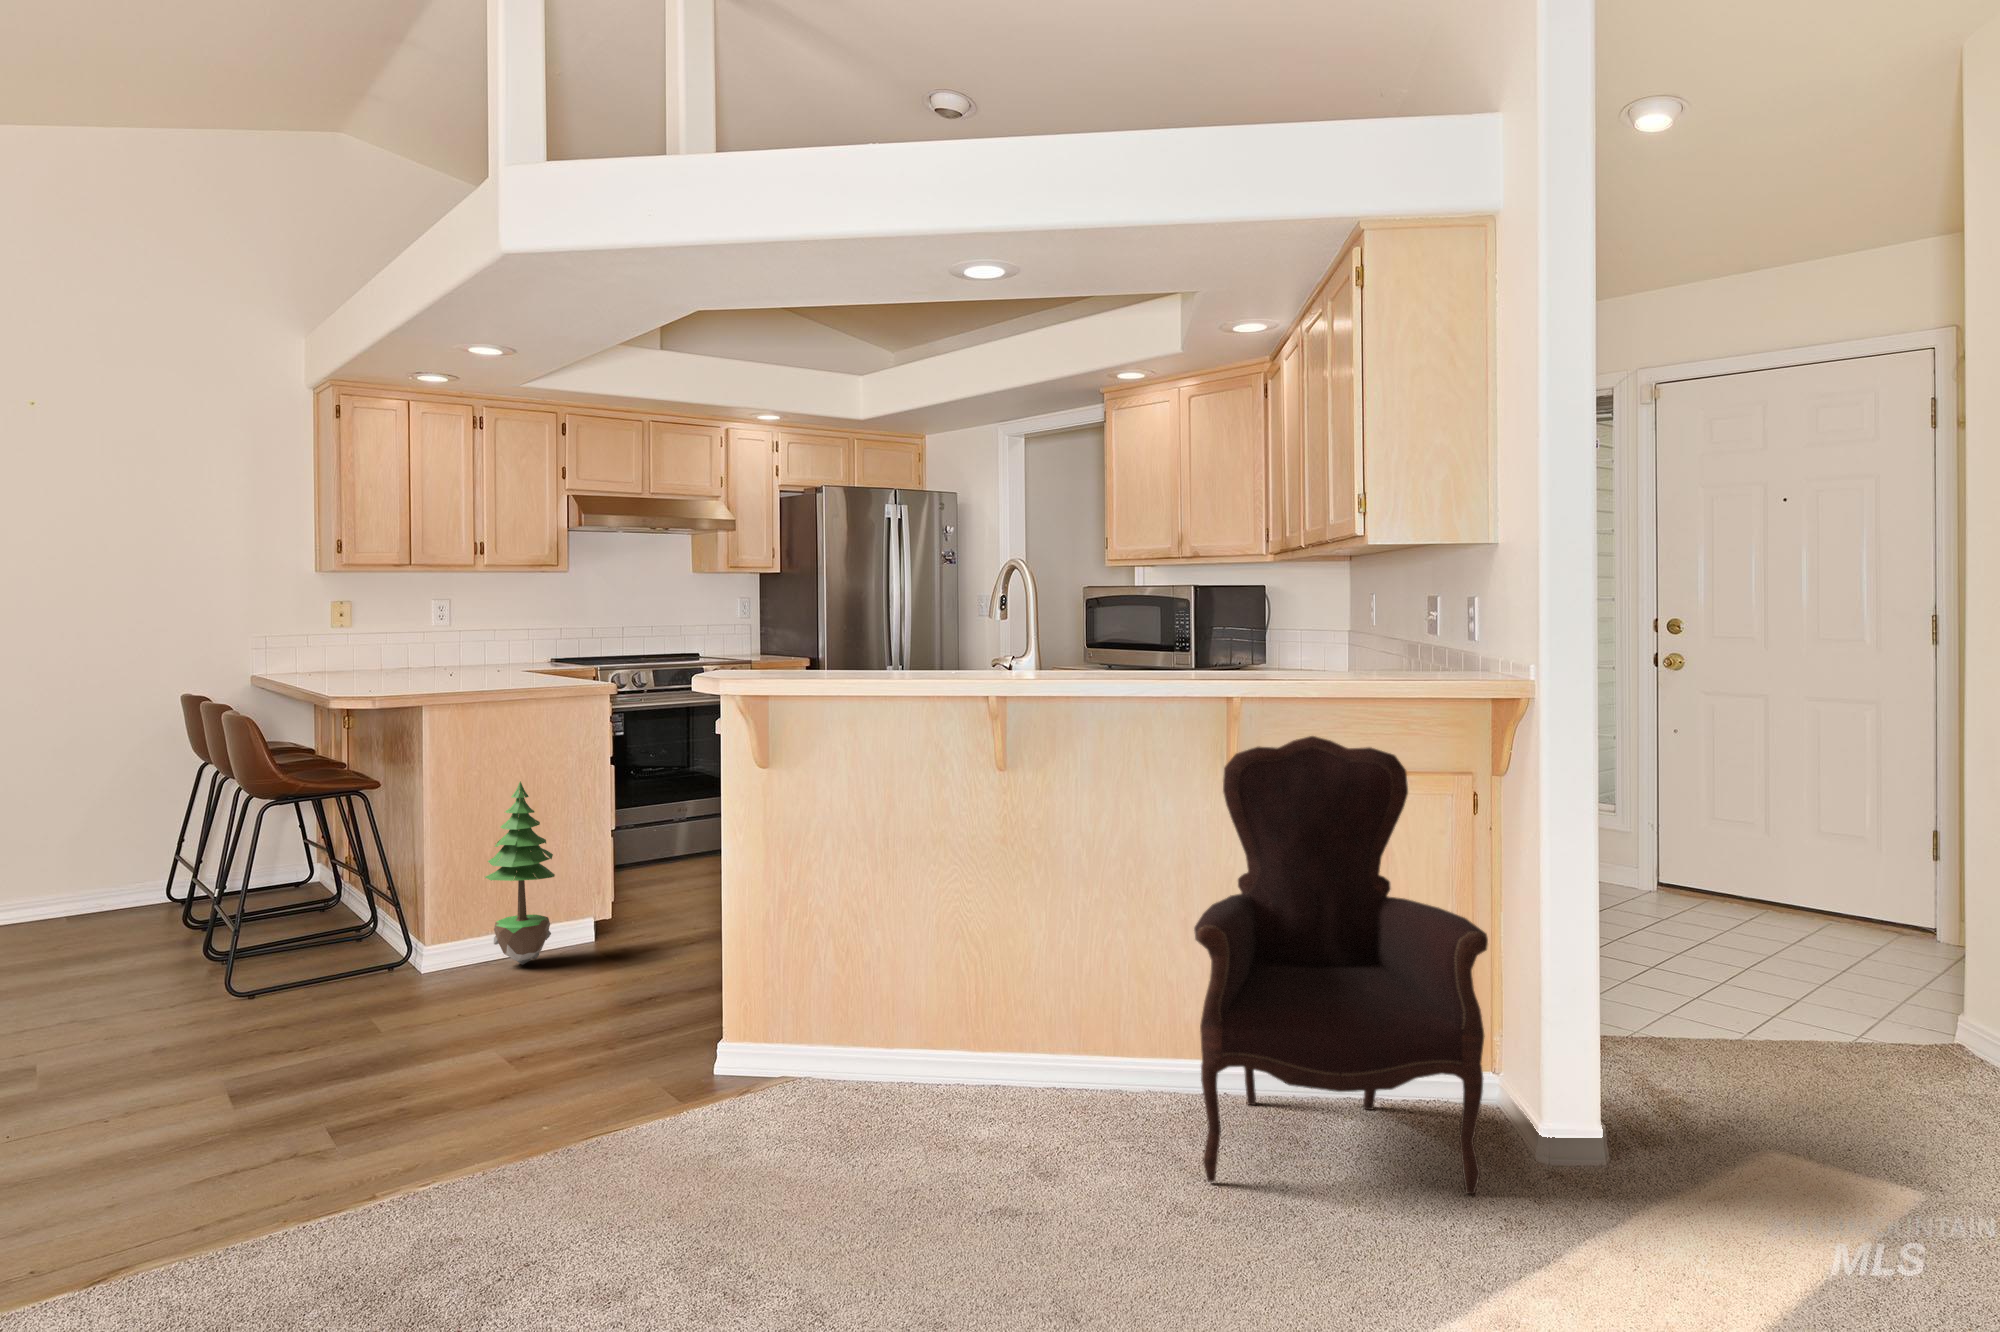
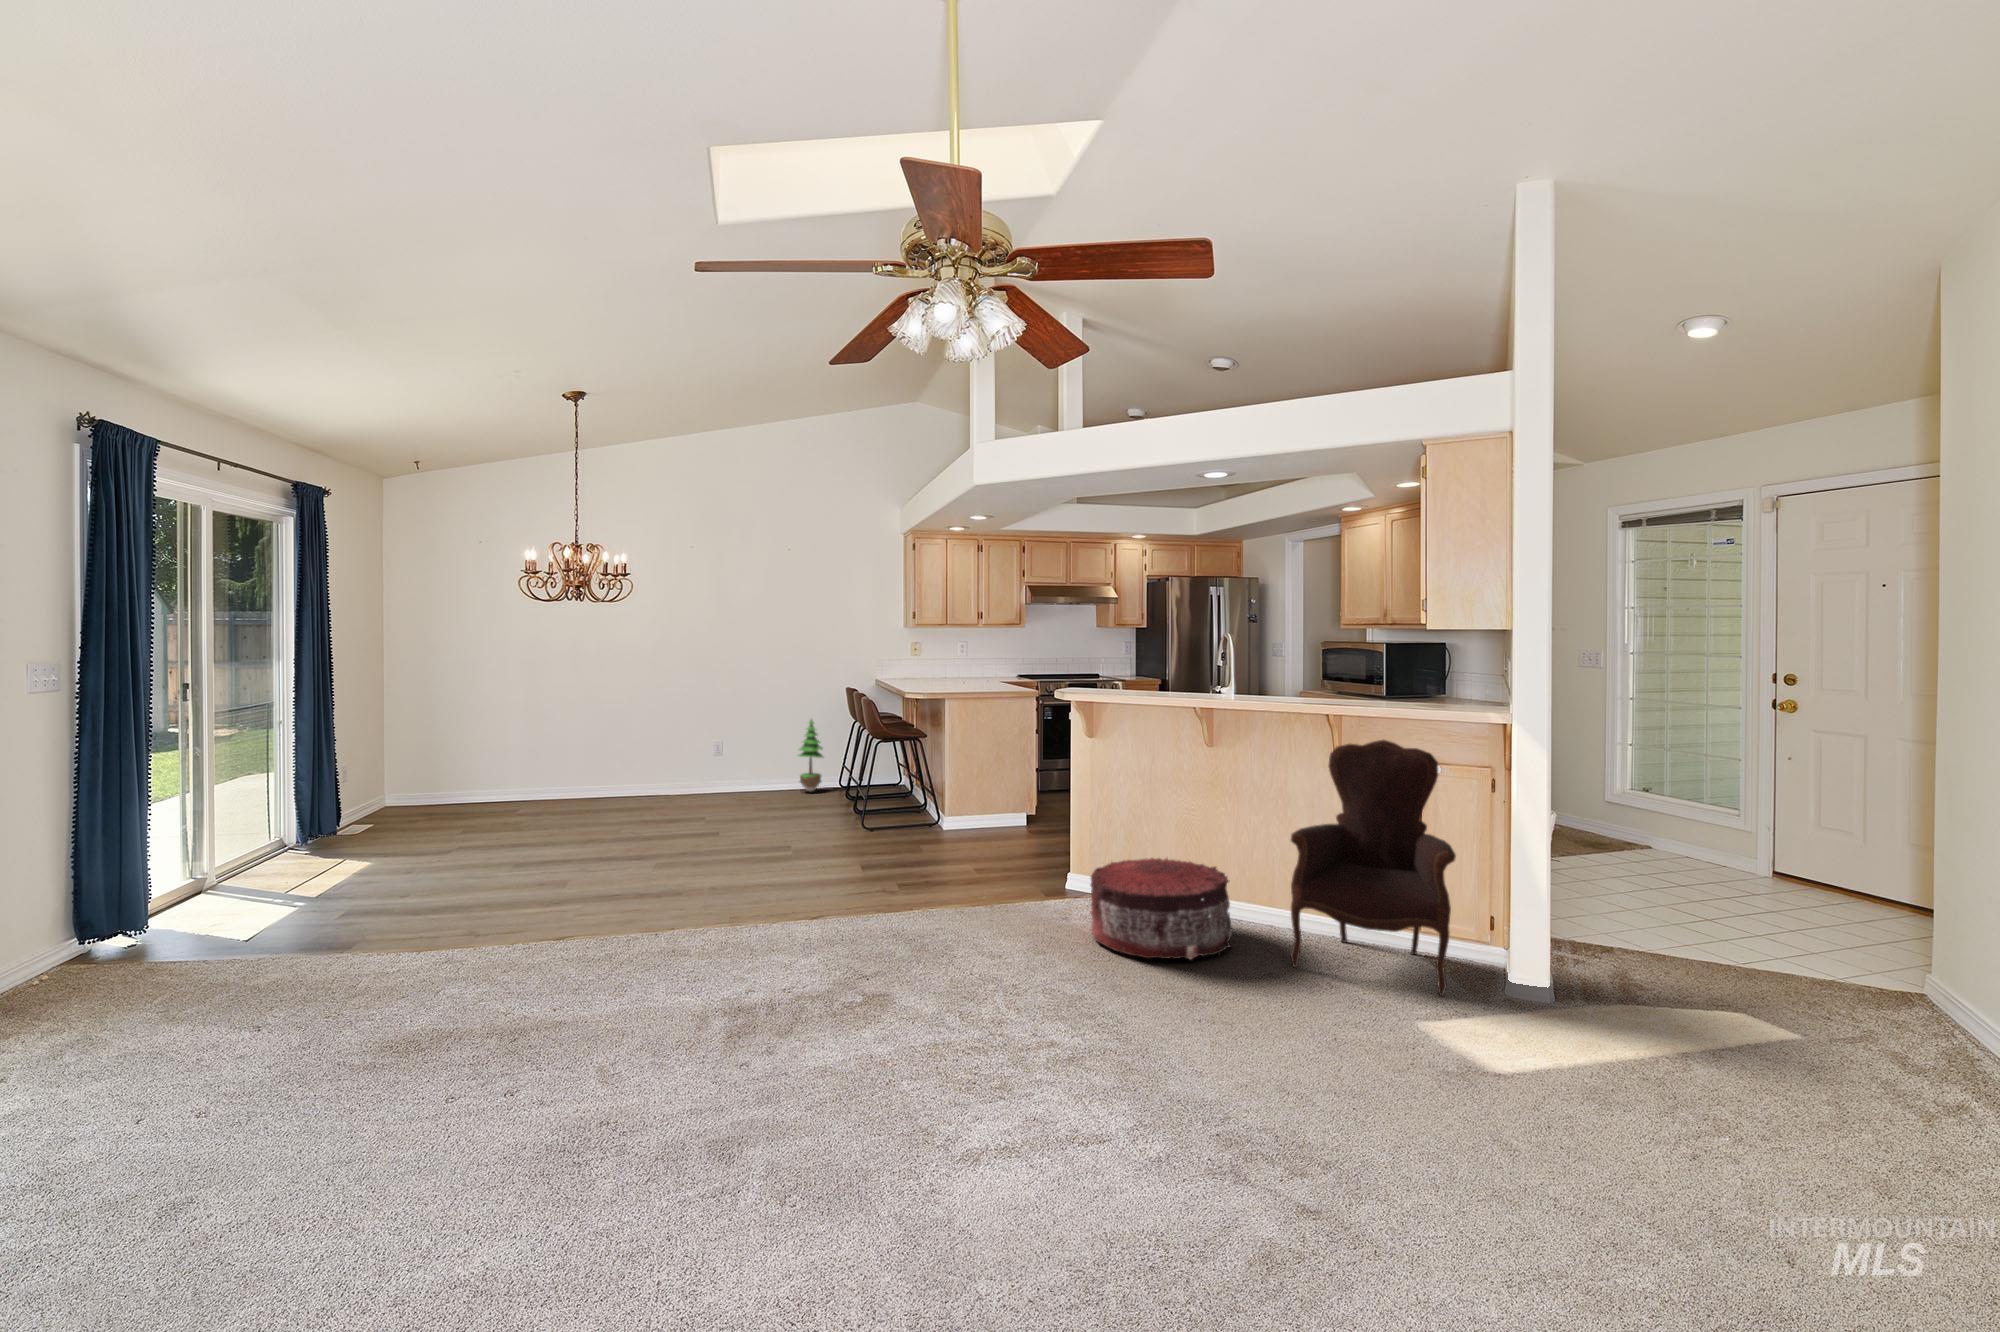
potted tree: present [485,781,555,965] -> present [799,719,823,792]
pouf: none [795,989,1086,1225] -> present [1091,858,1232,959]

